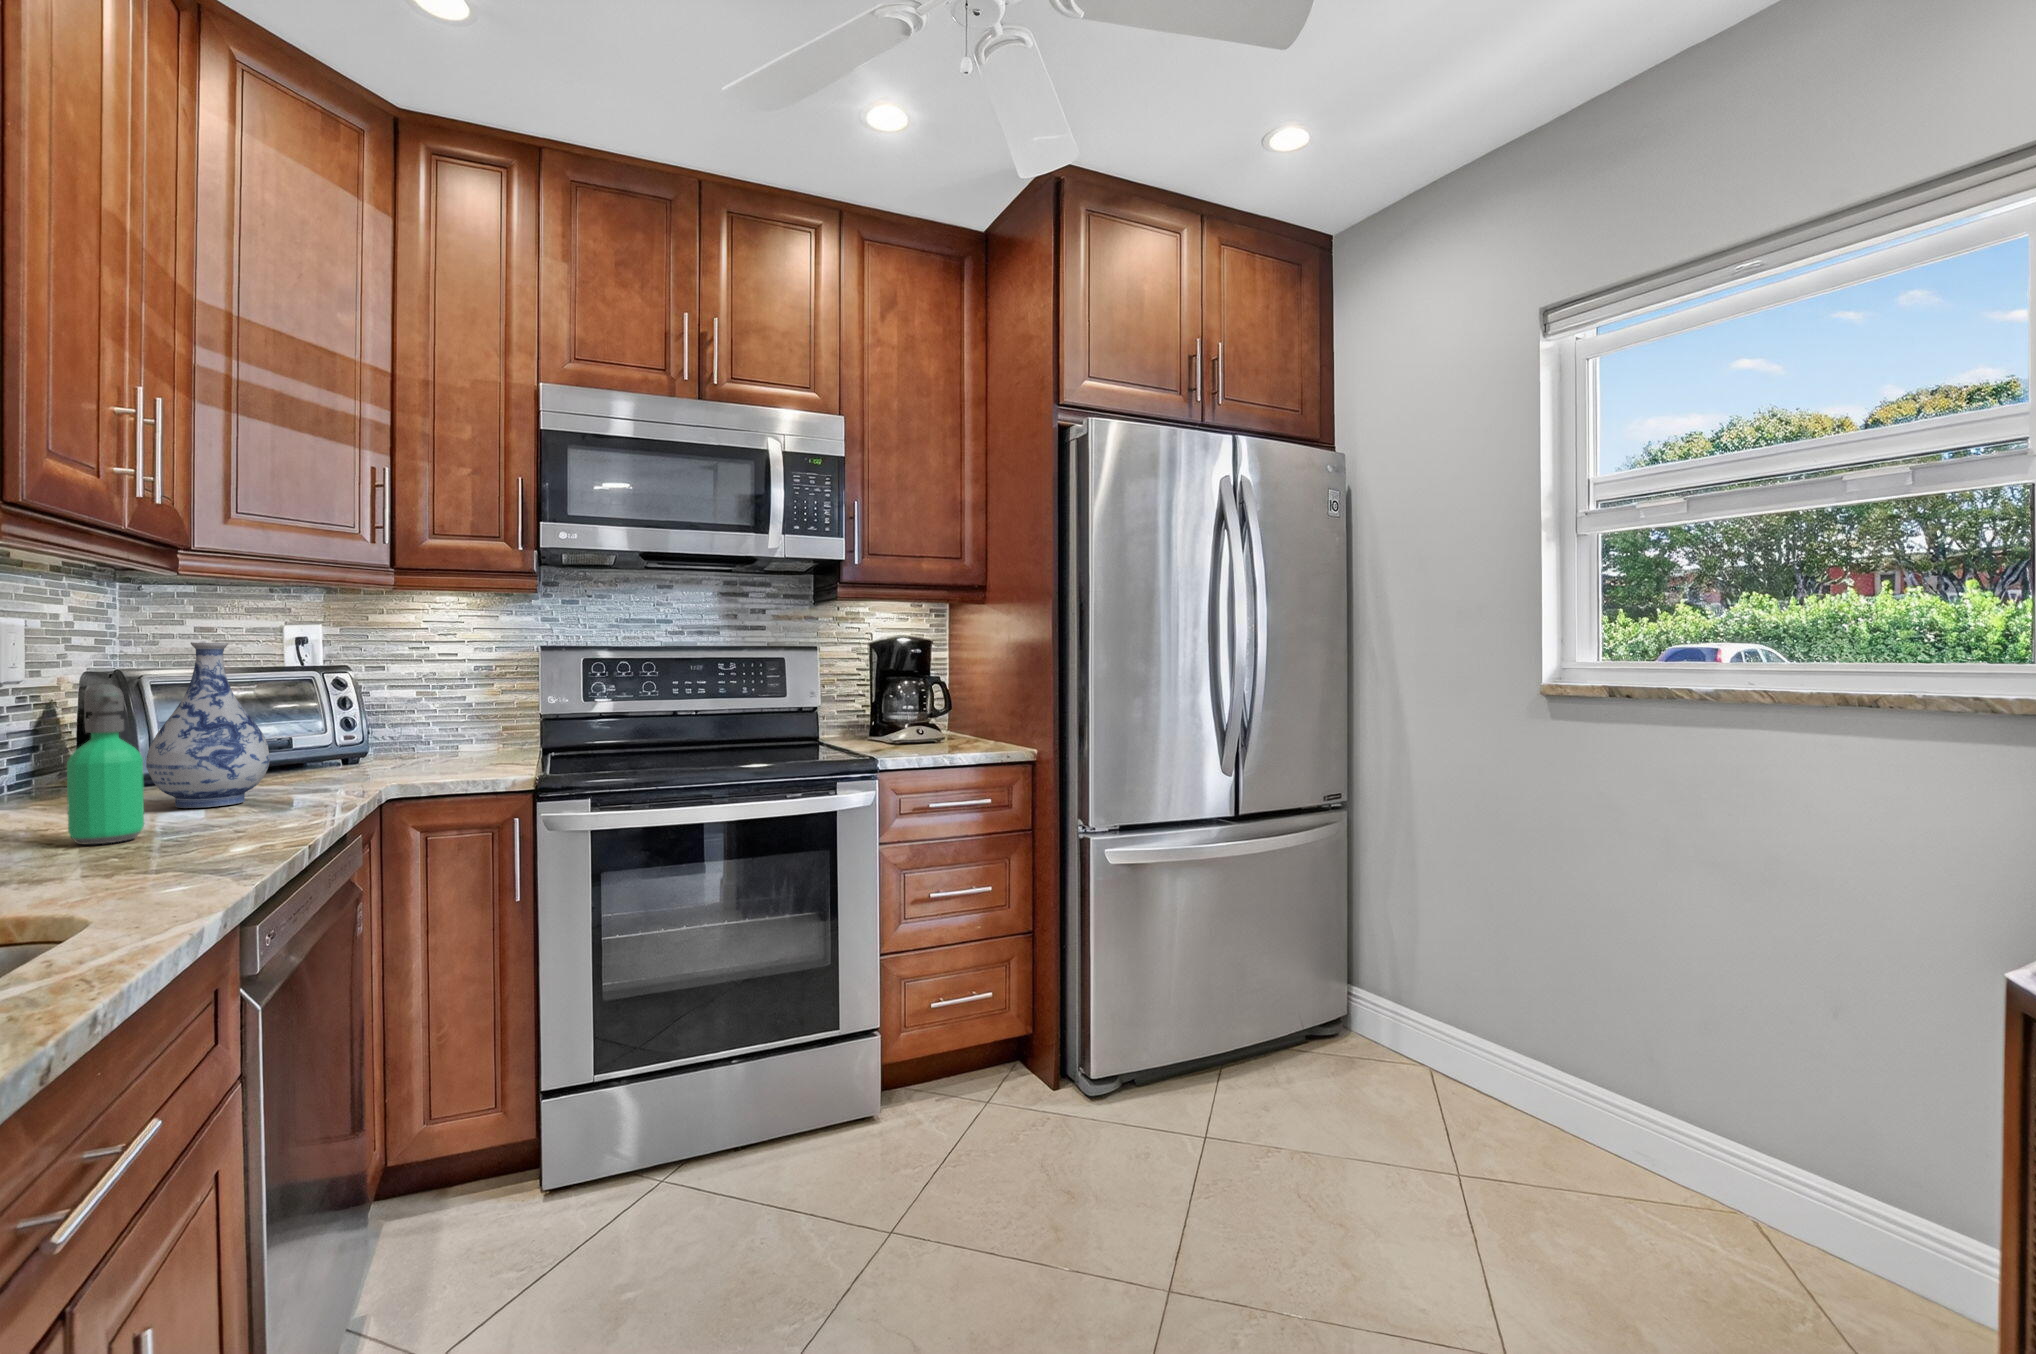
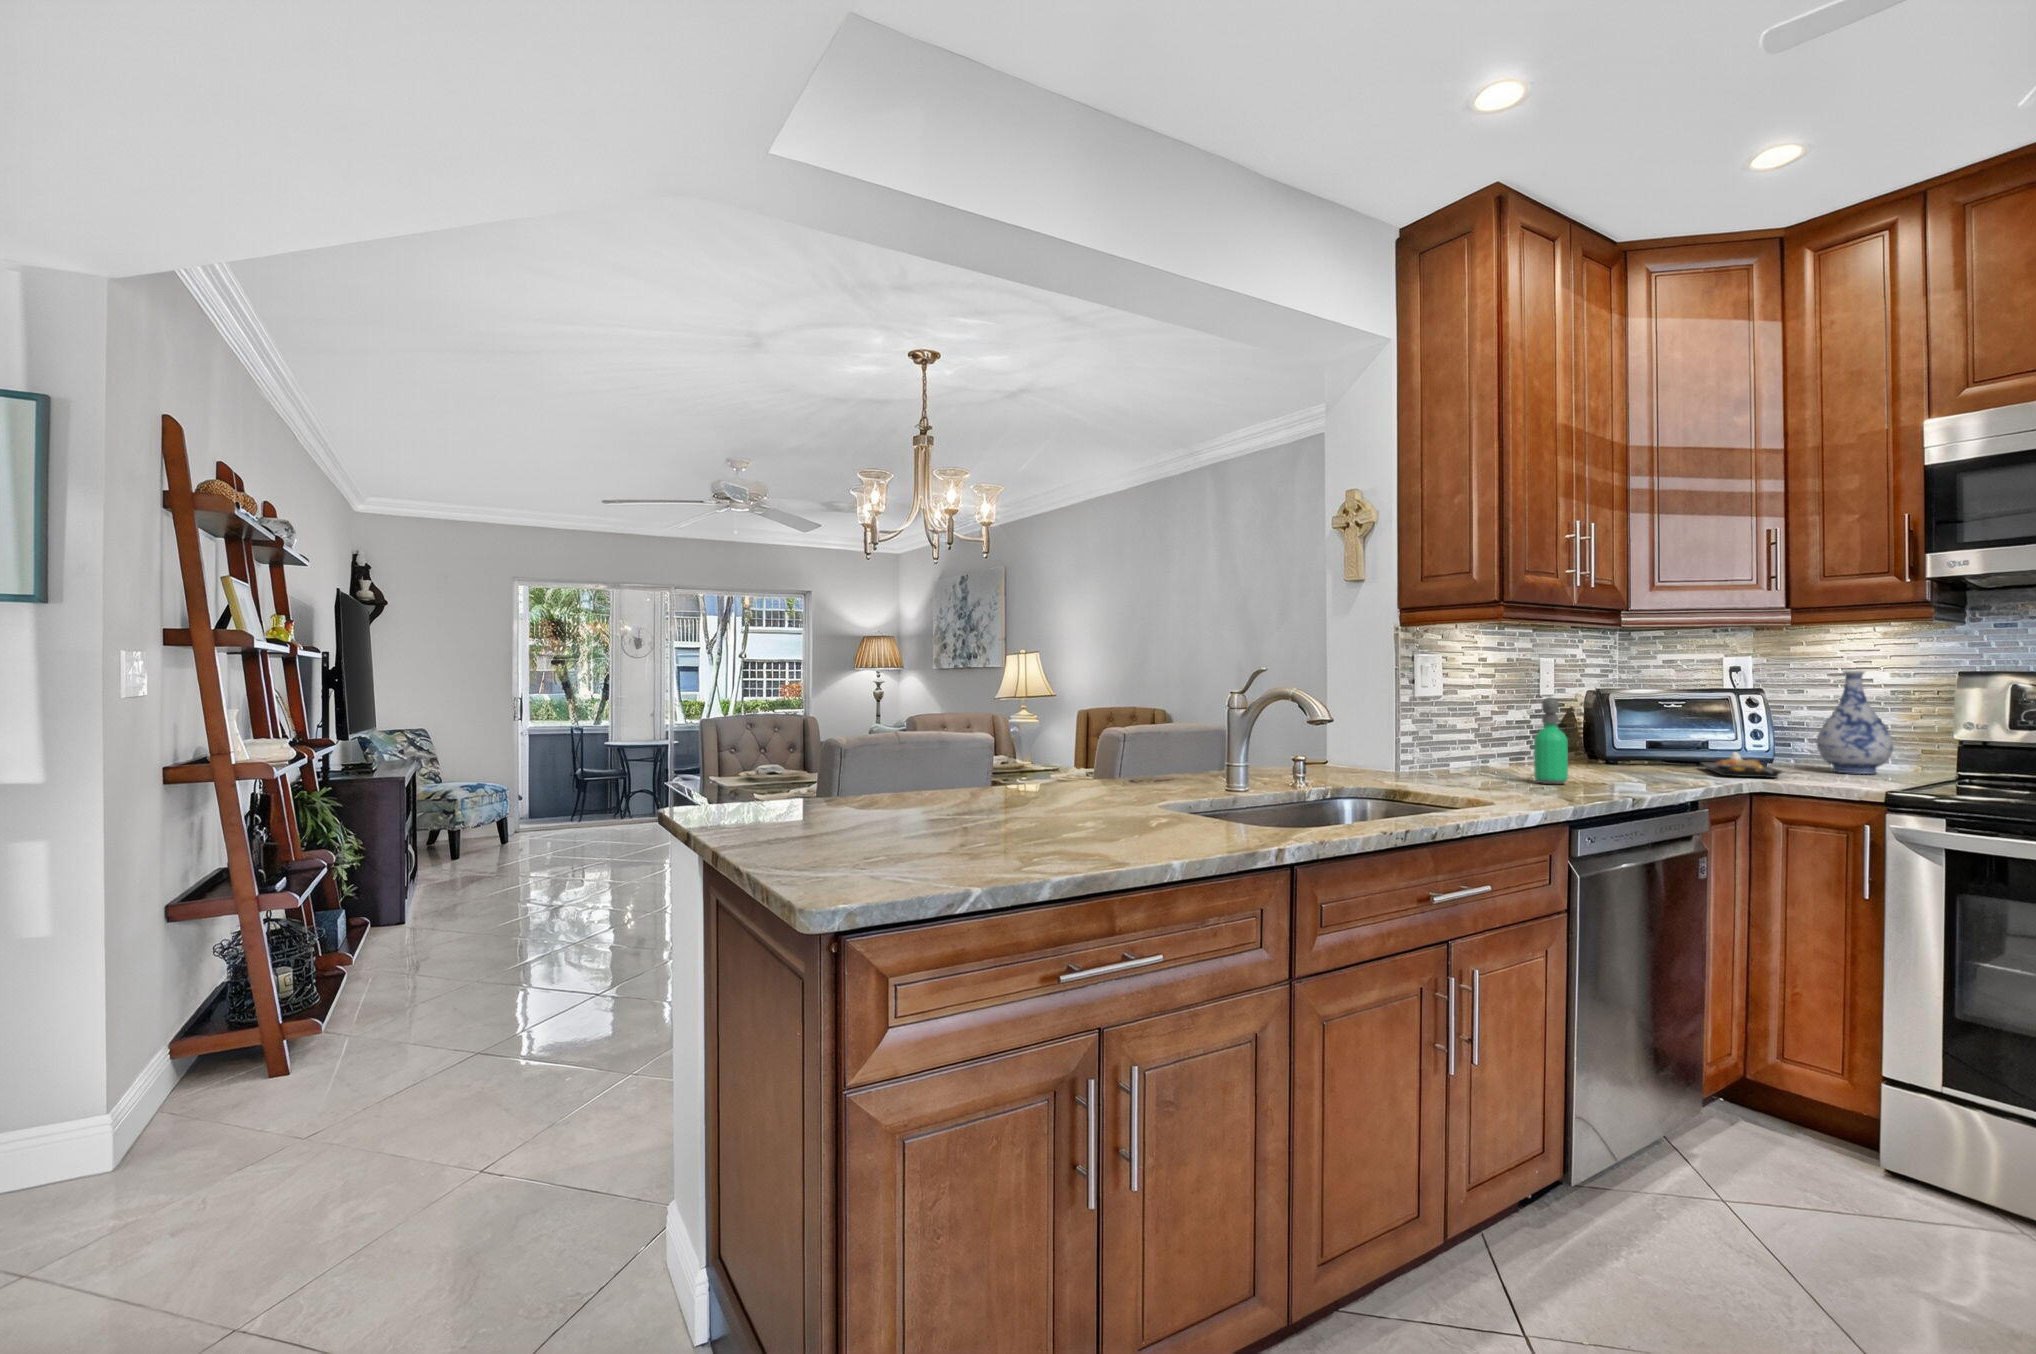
vase: present [146,642,270,808] -> present [1817,671,1893,774]
plate: none [289,749,423,784] -> present [1702,752,1783,778]

